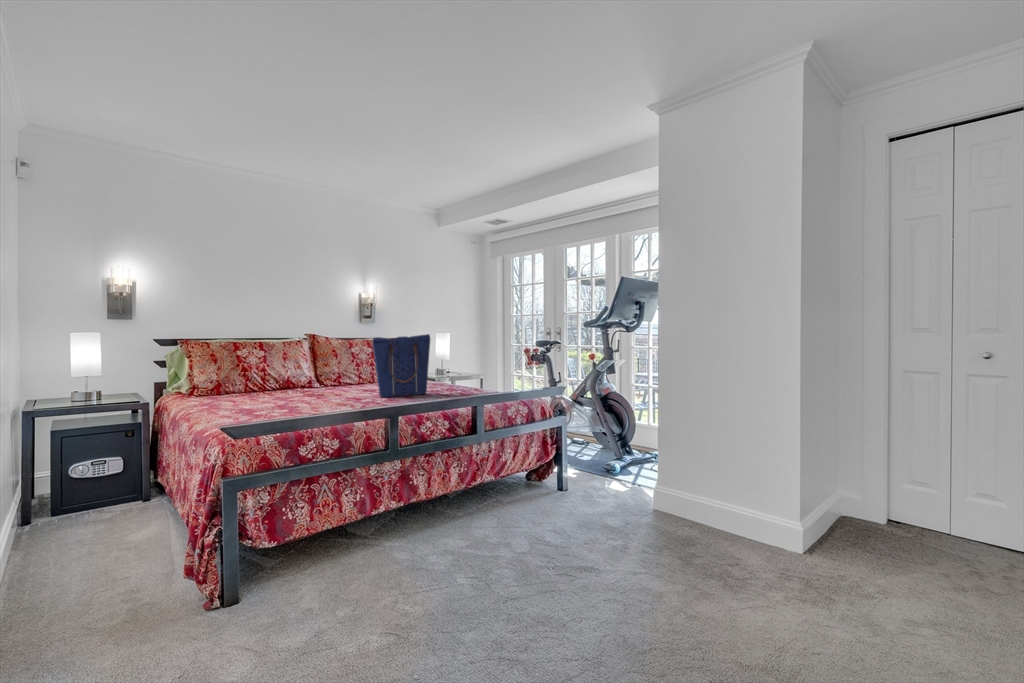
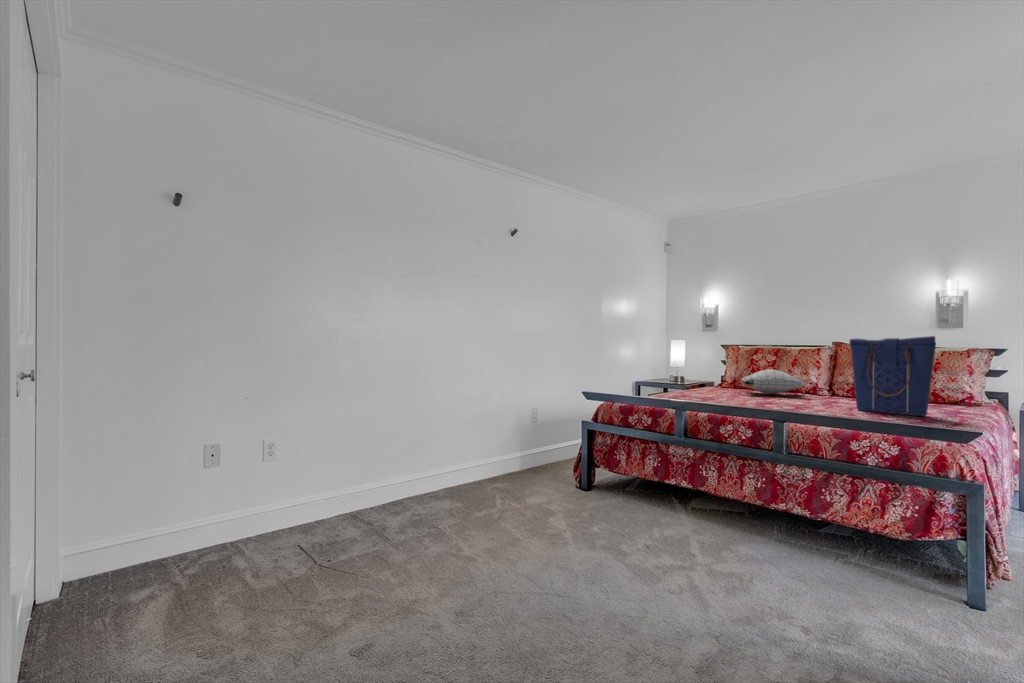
pillow: none [232,368,312,394] -> present [741,369,805,394]

